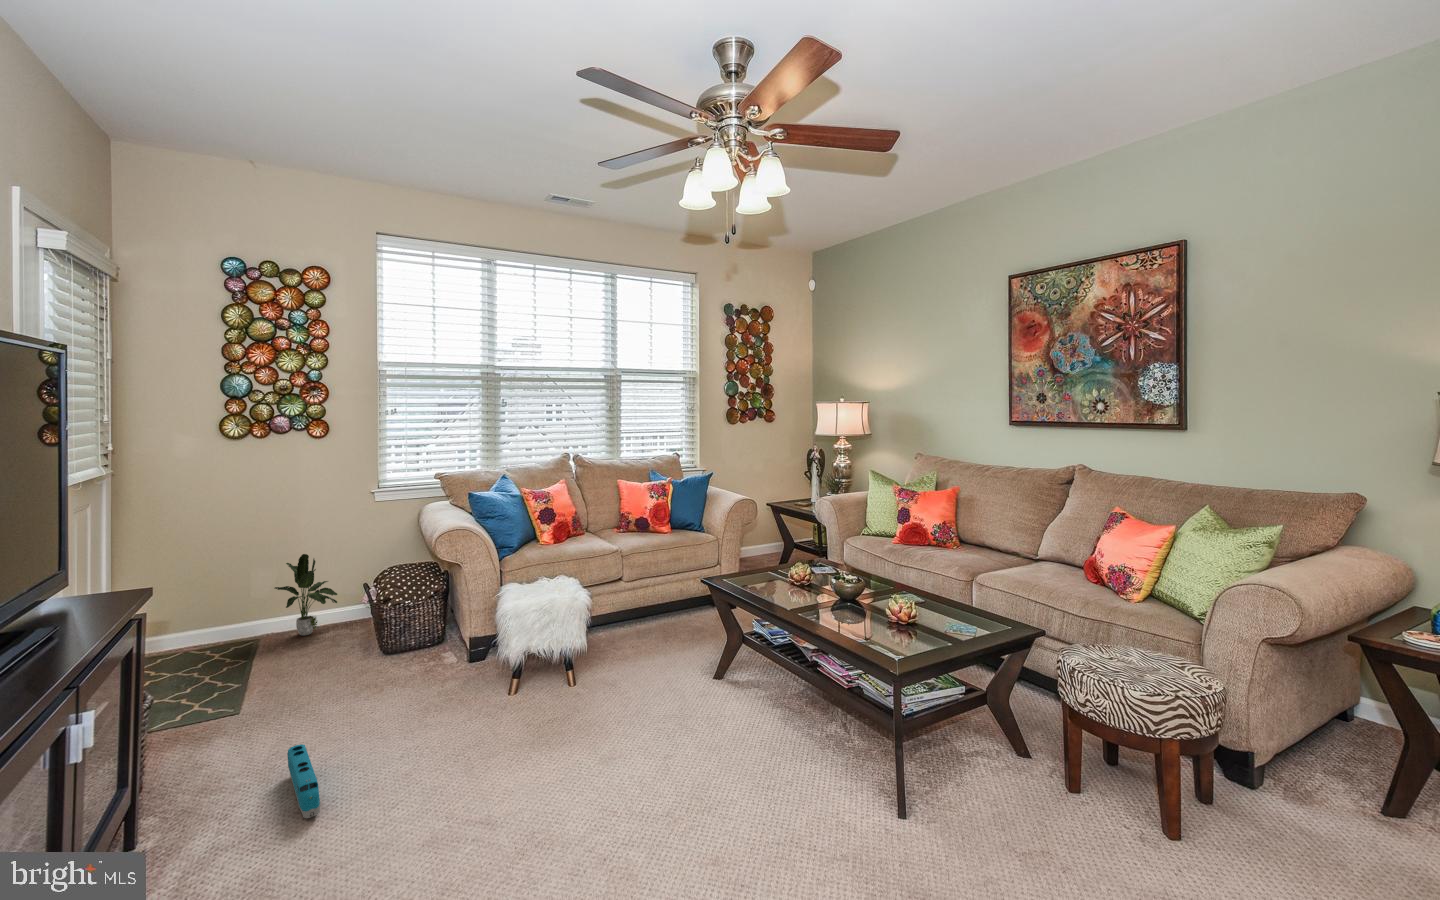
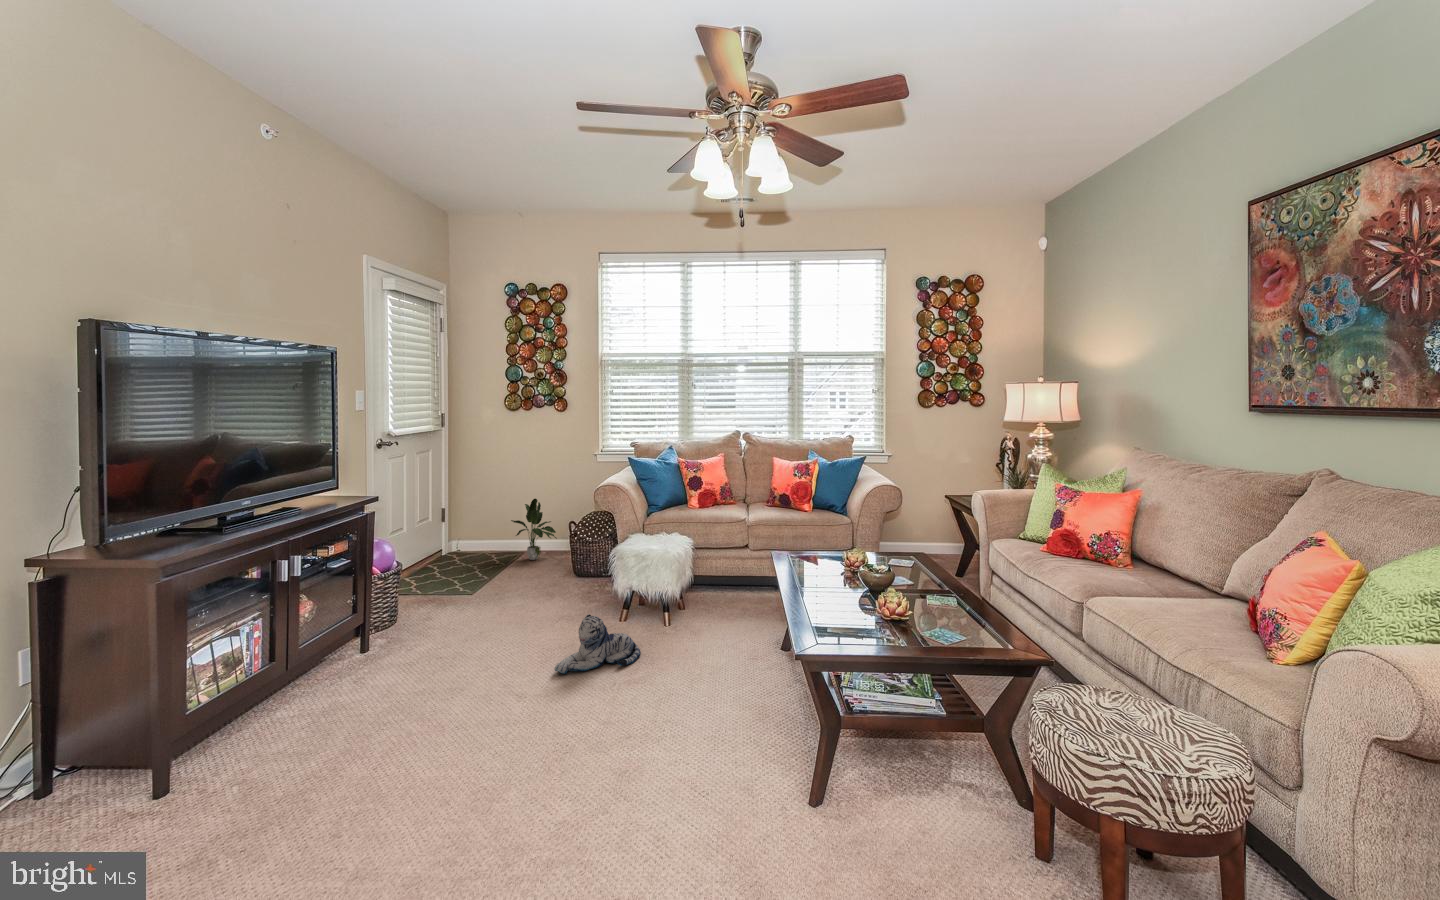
plush toy: none [521,684,596,762] -> present [555,614,641,674]
toy train: present [287,744,320,818] -> none [405,622,440,668]

